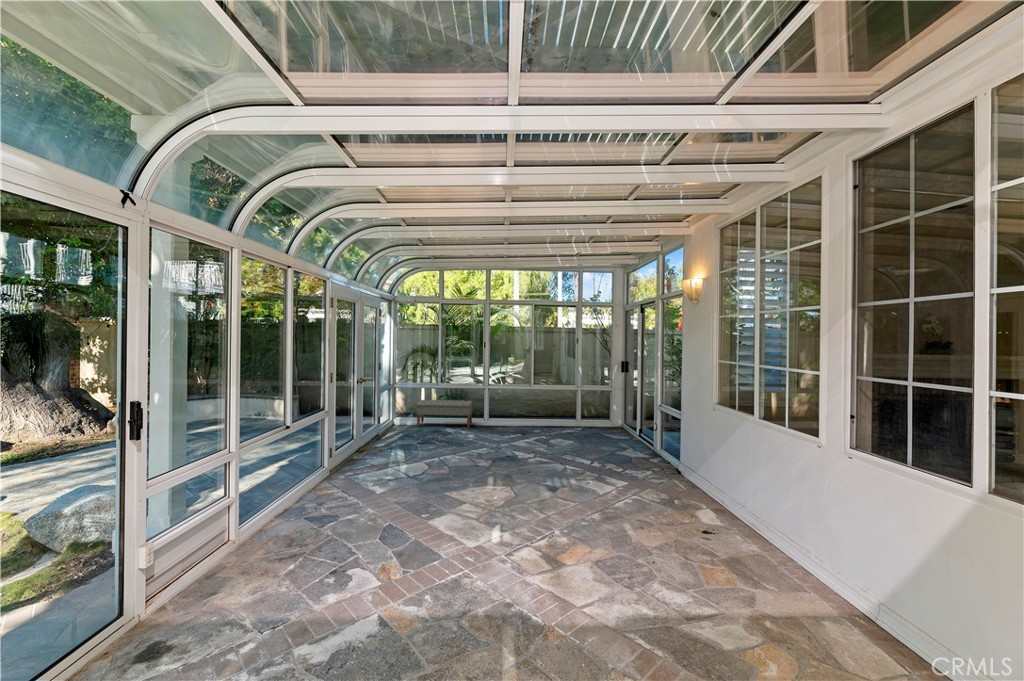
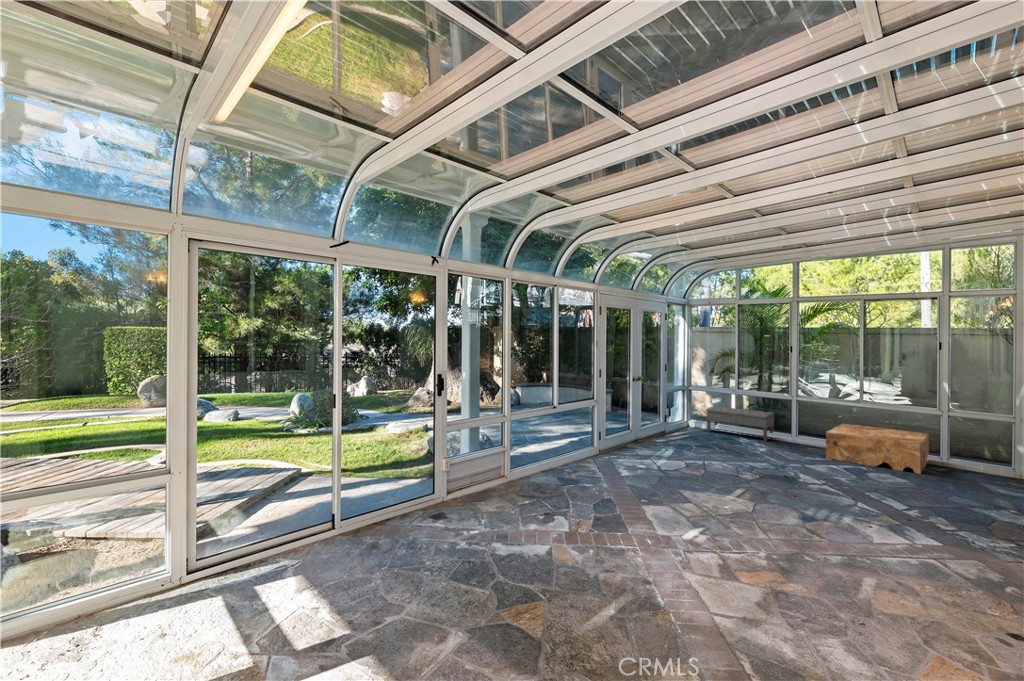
coffee table: none [519,404,575,436] -> present [826,424,929,474]

